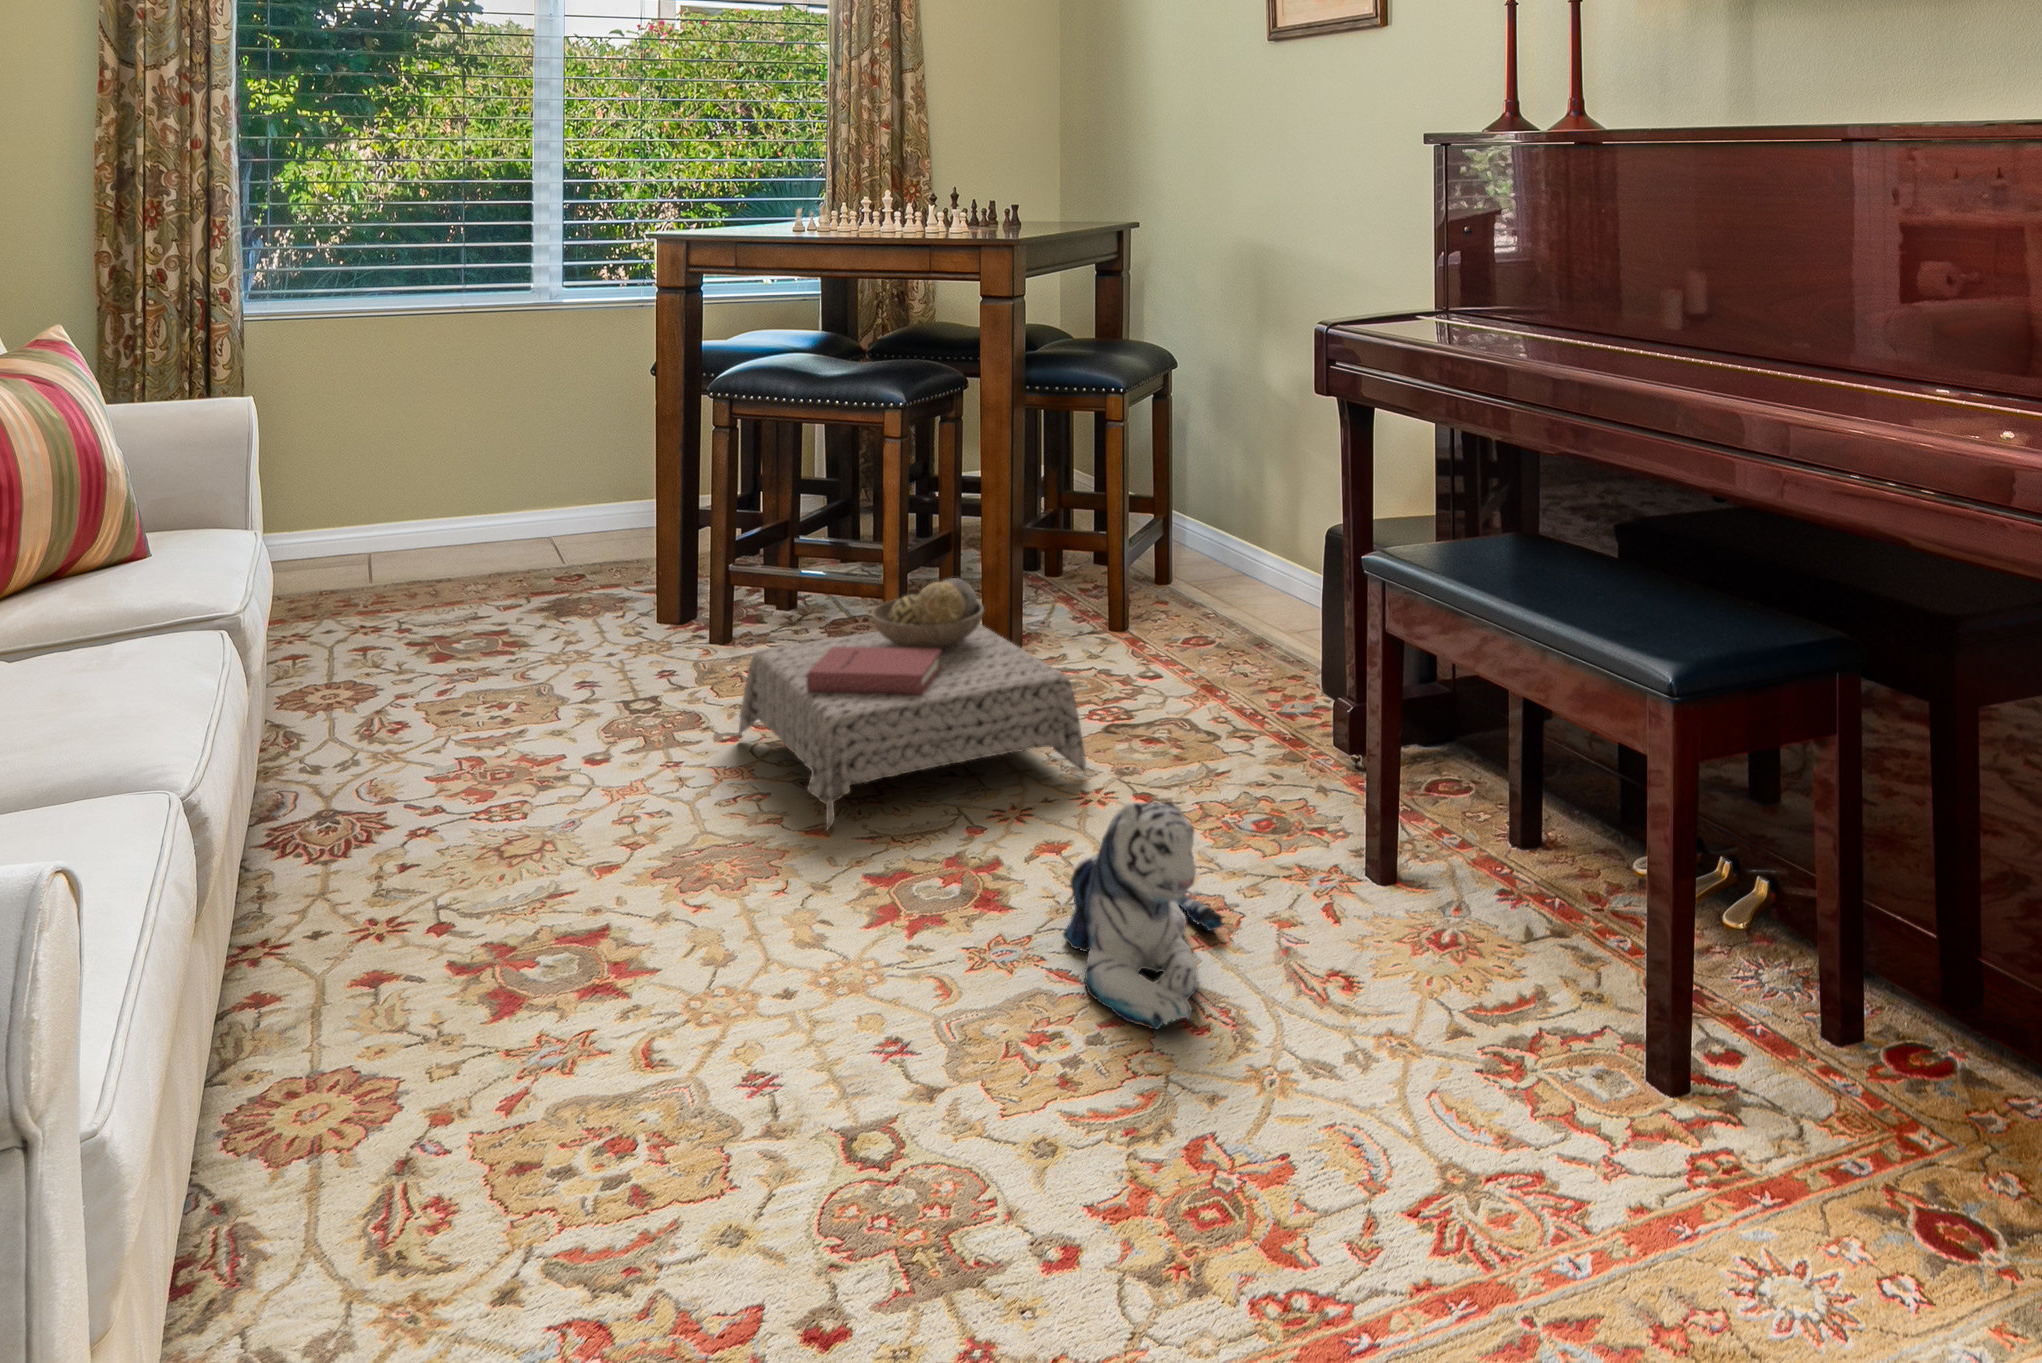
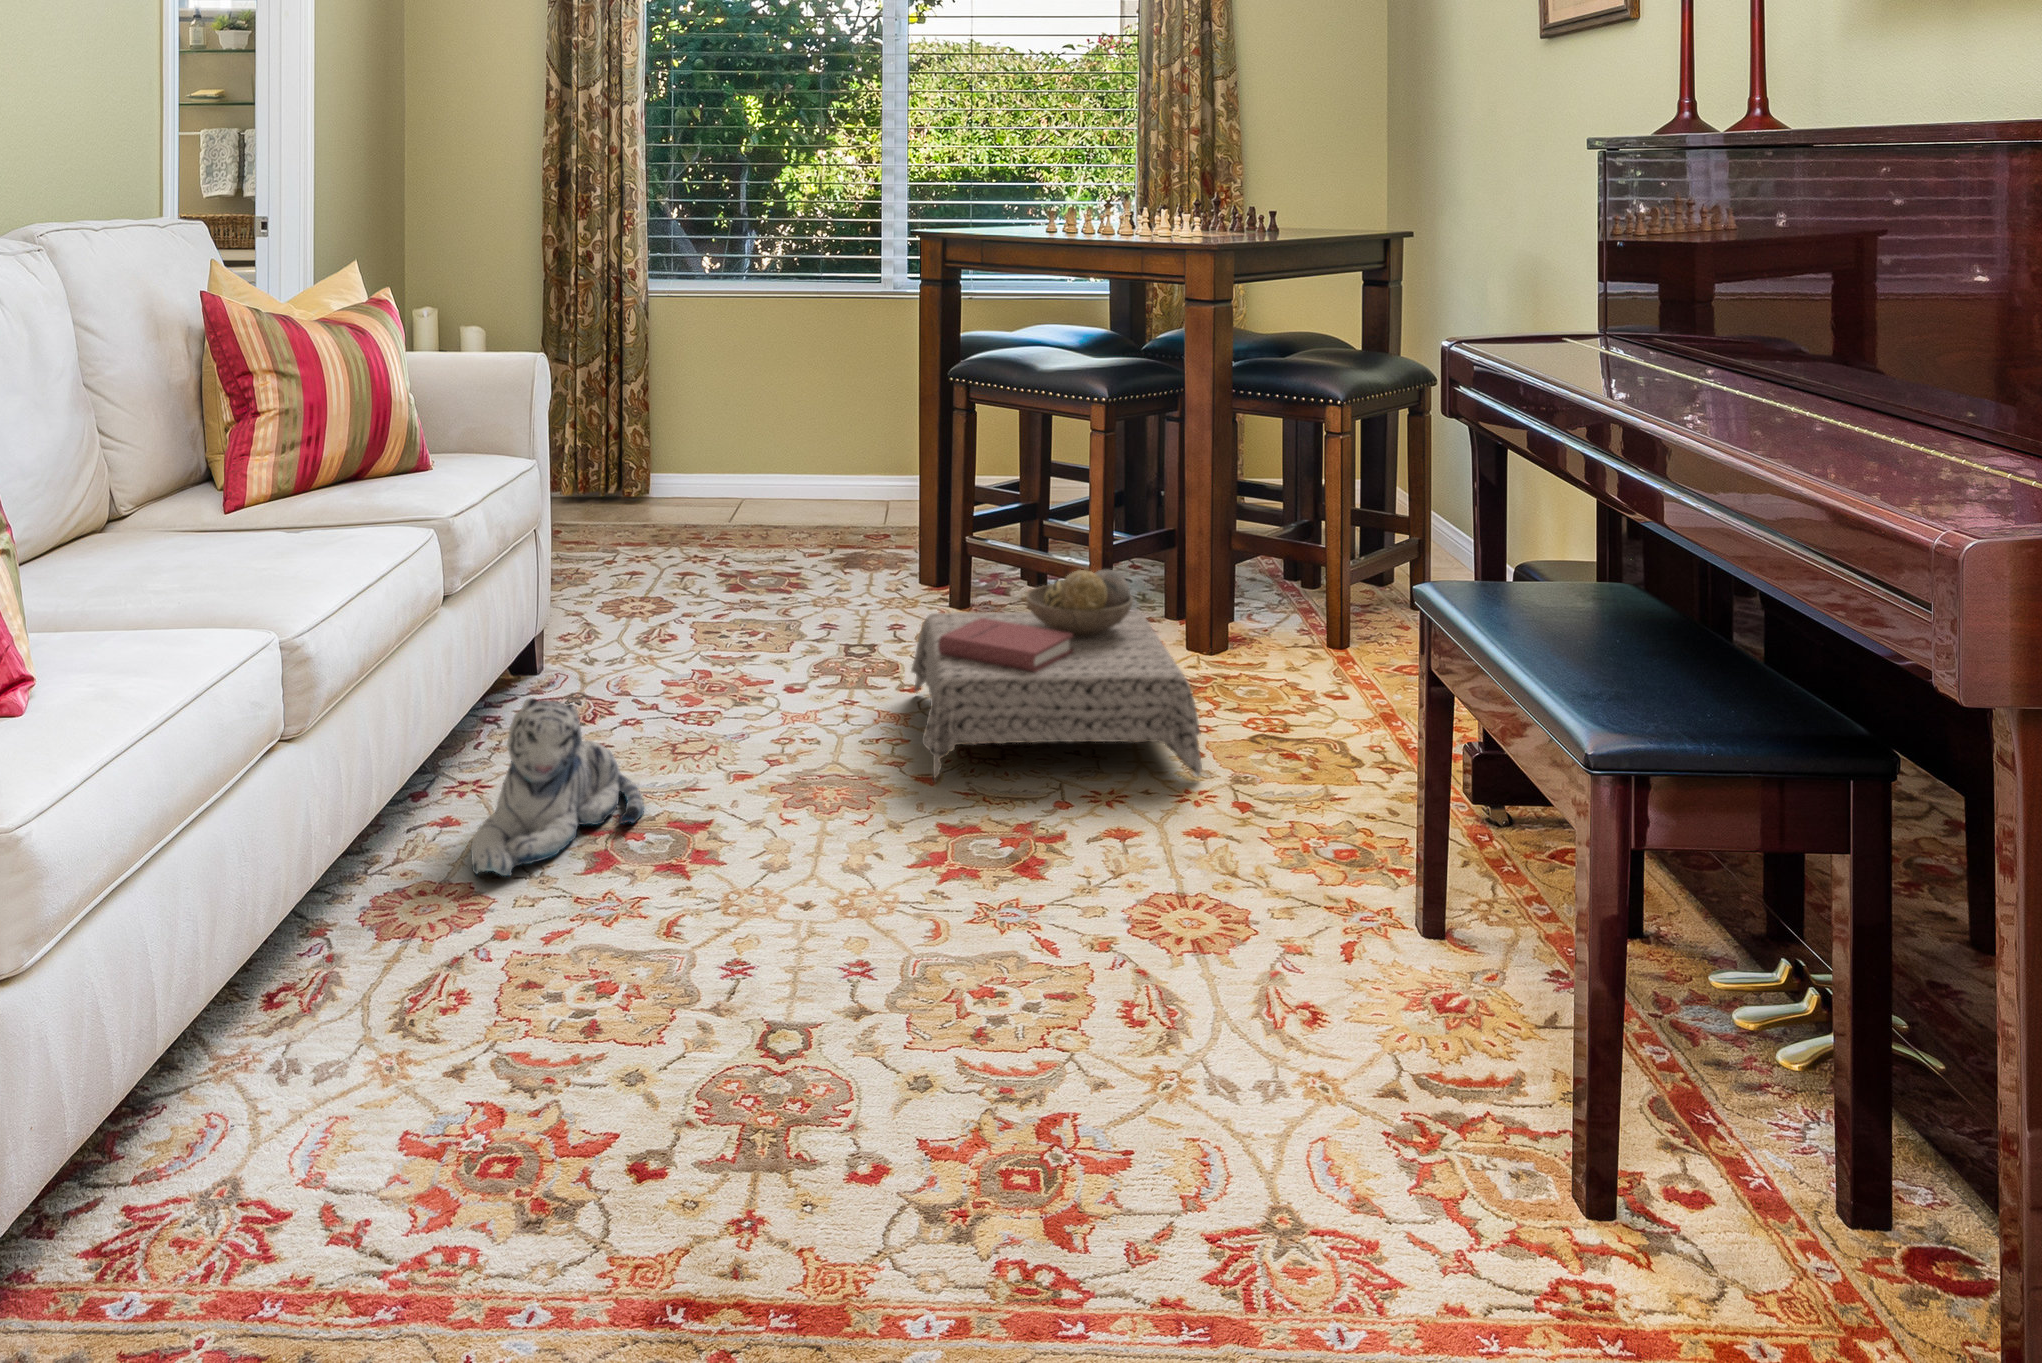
plush toy: present [1063,802,1223,1029] -> present [471,698,644,876]

